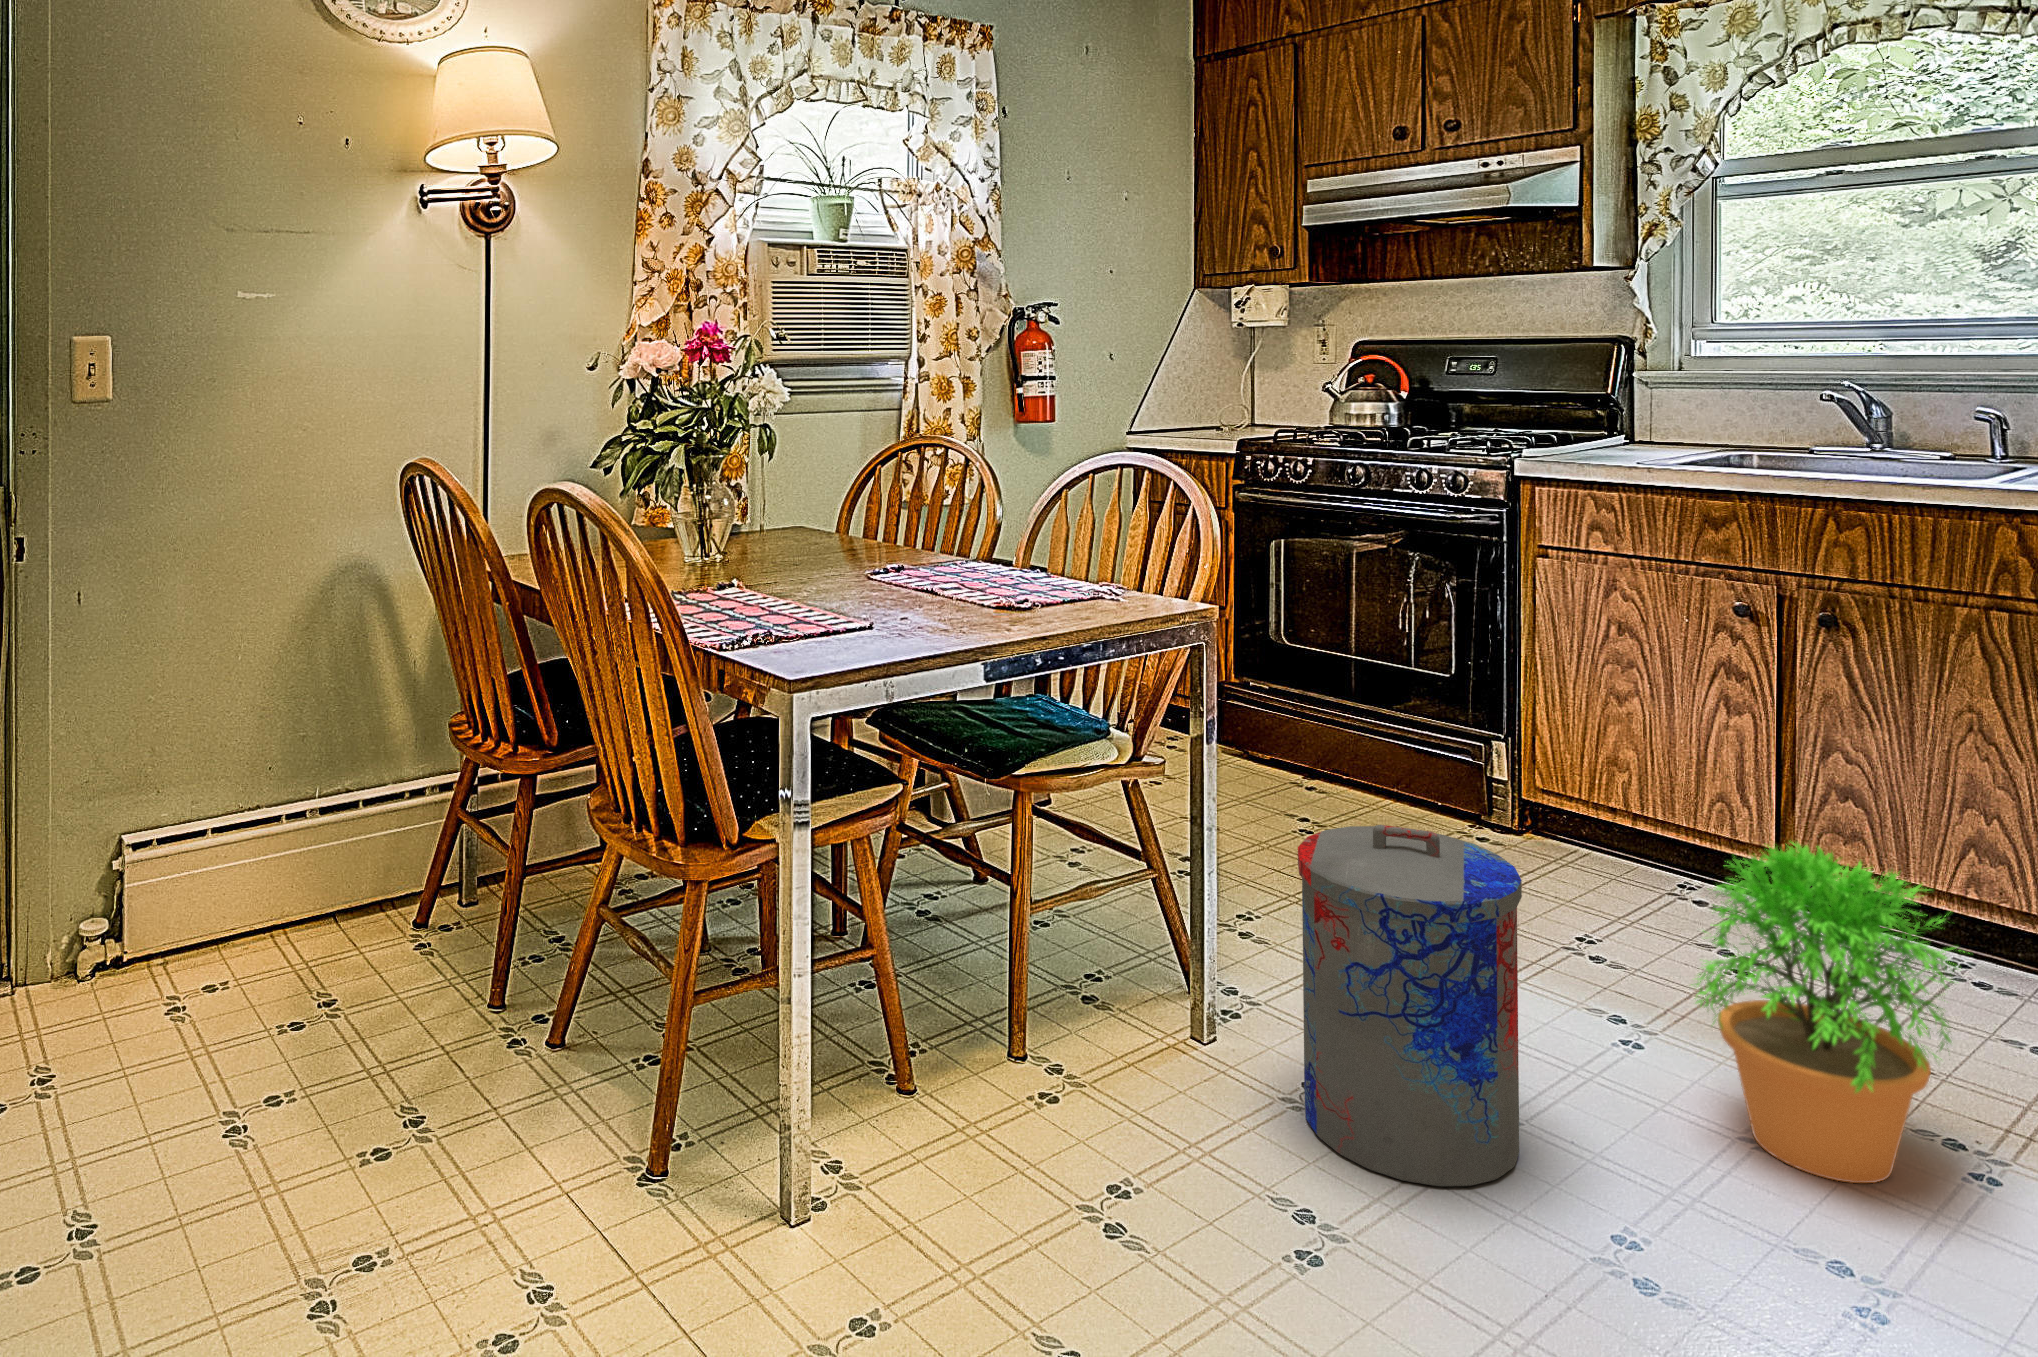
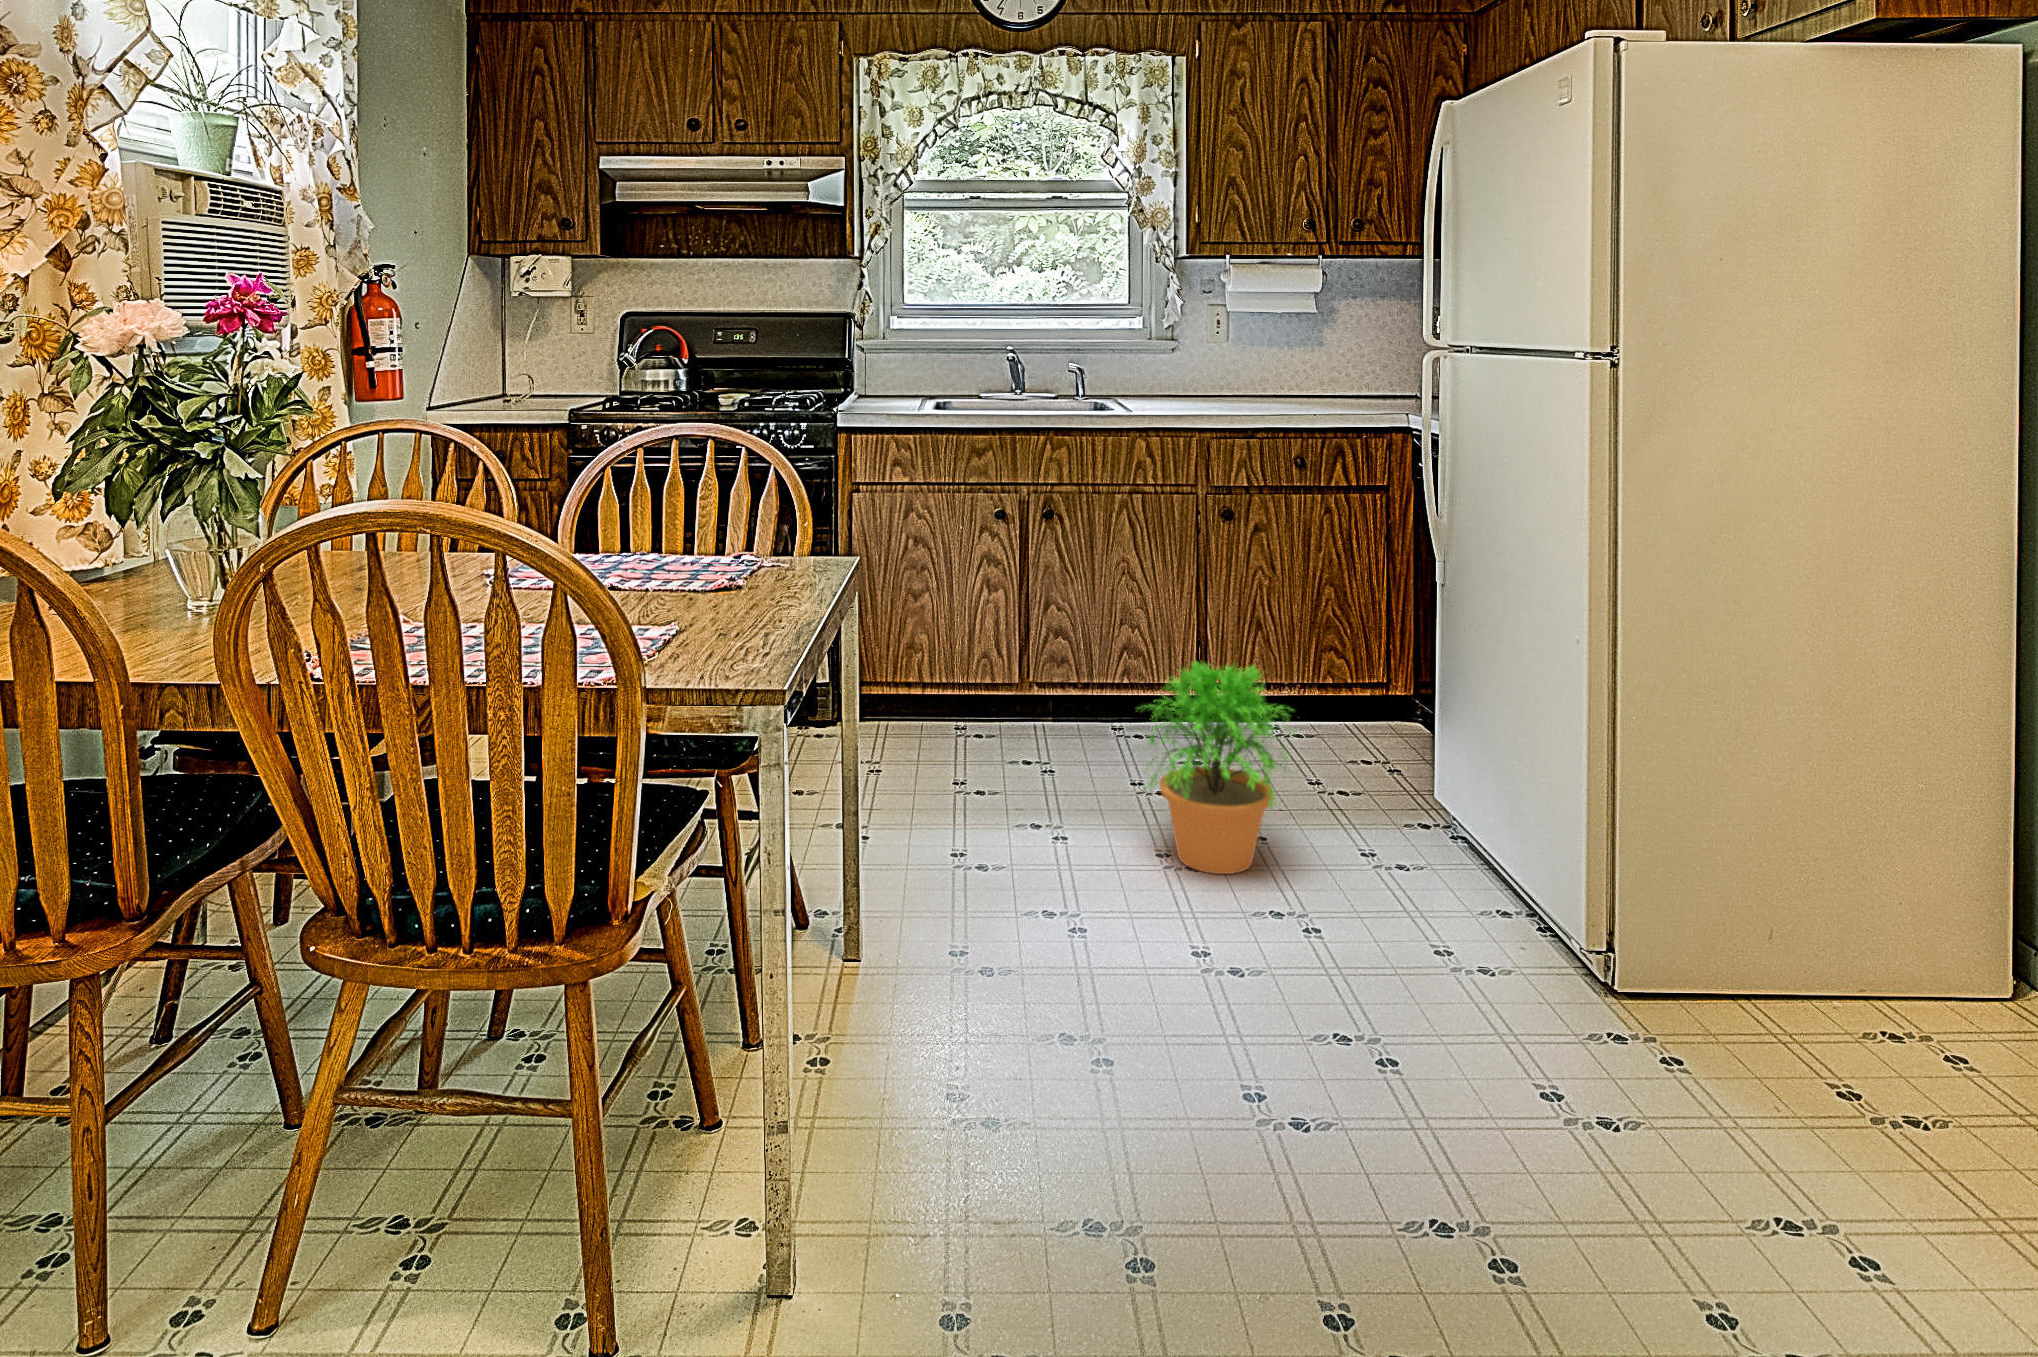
trash can: present [1298,825,1522,1186] -> none [986,714,1150,995]

